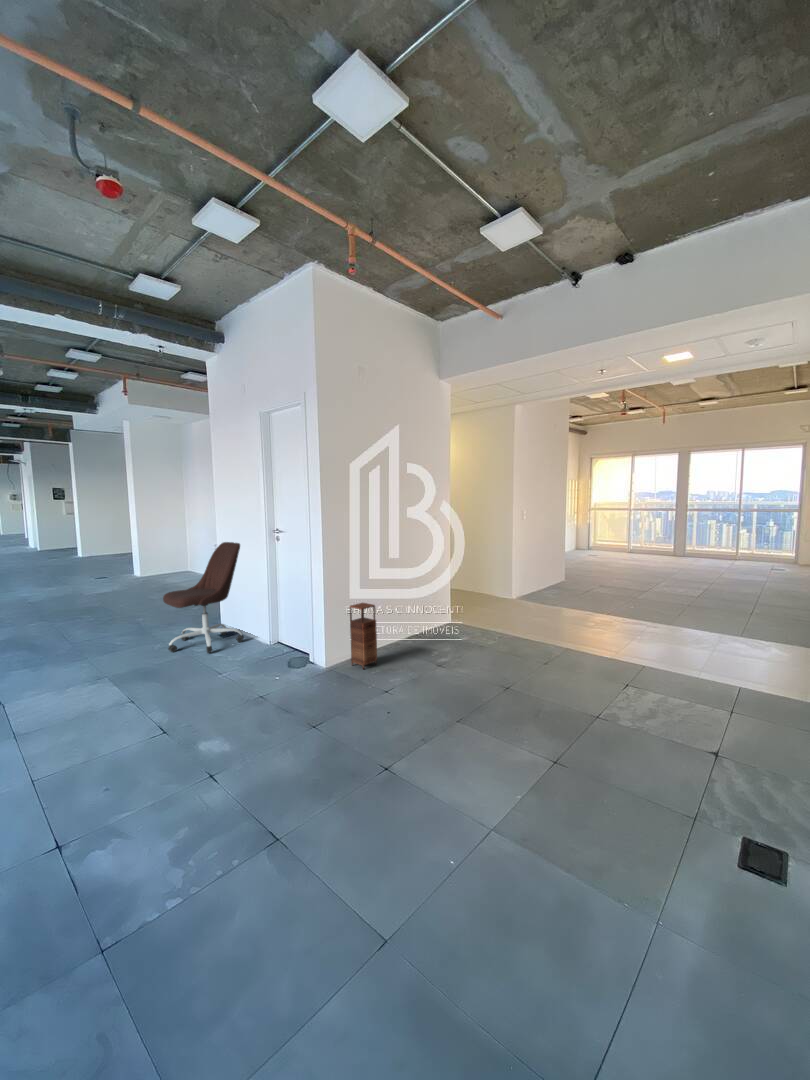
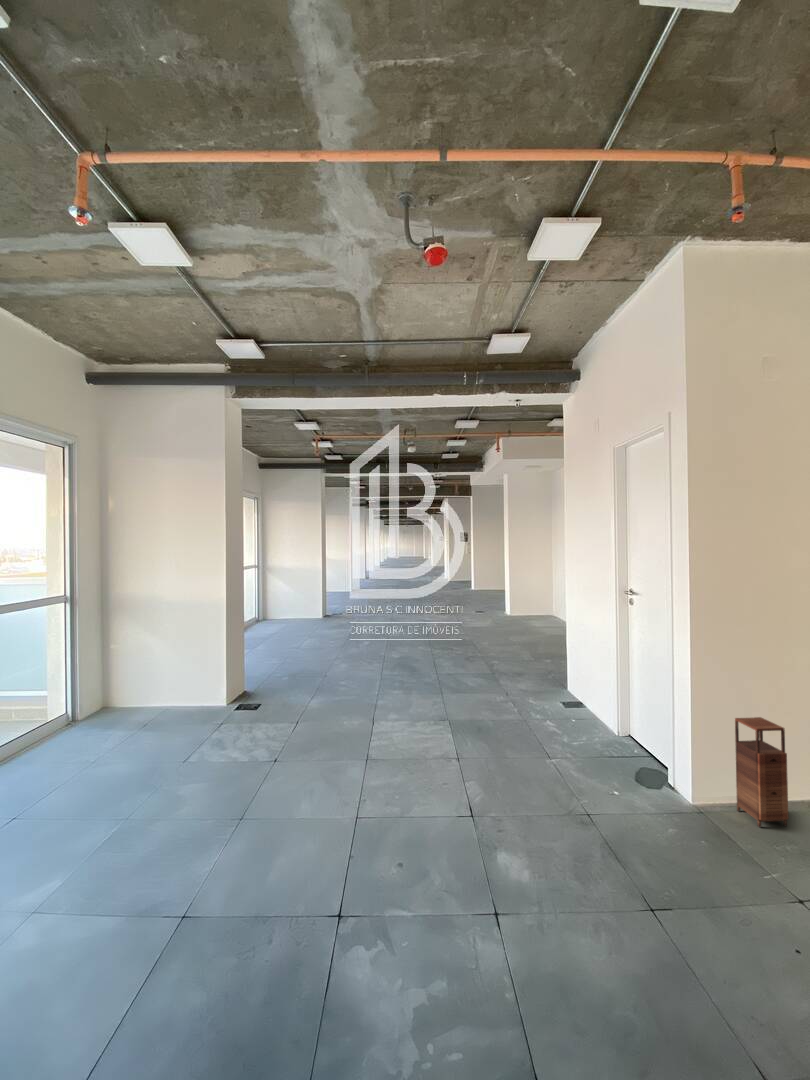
office chair: present [163,542,244,653] -> none [506,598,587,723]

